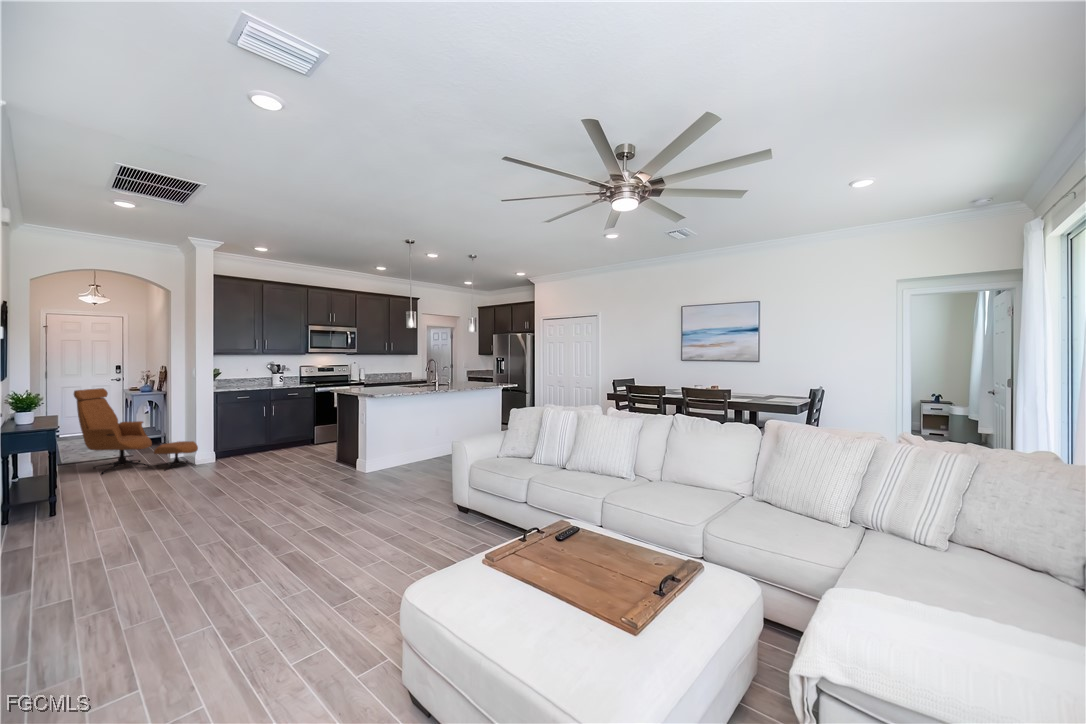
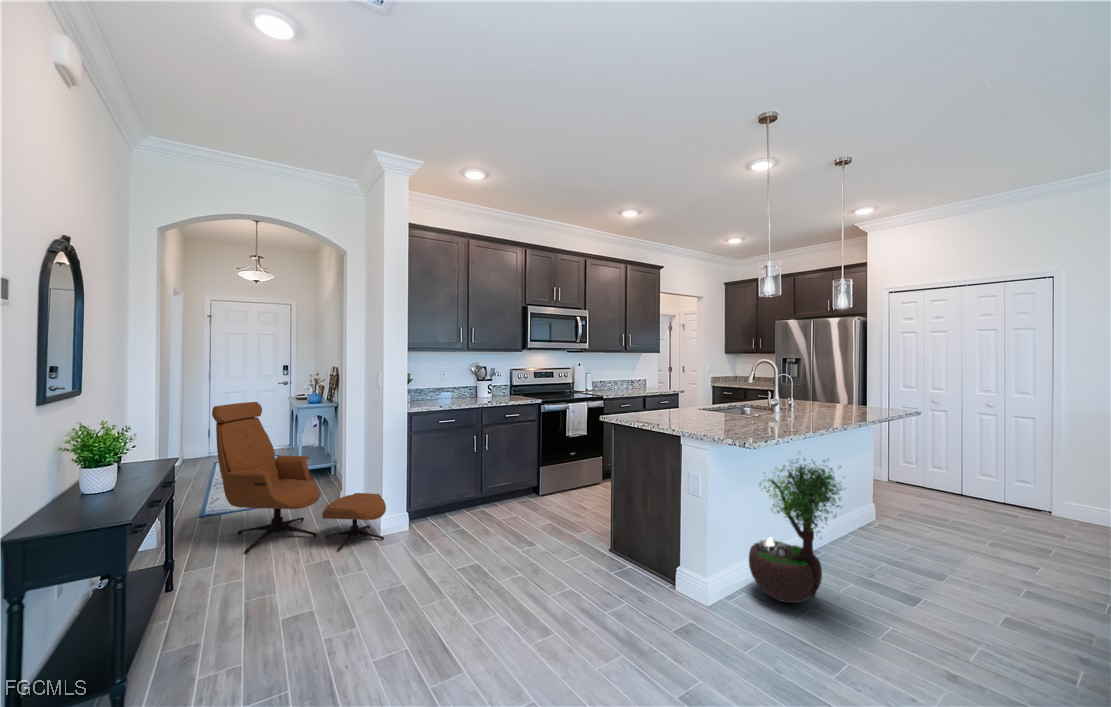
potted tree: none [387,402,427,470] -> present [749,458,842,603]

